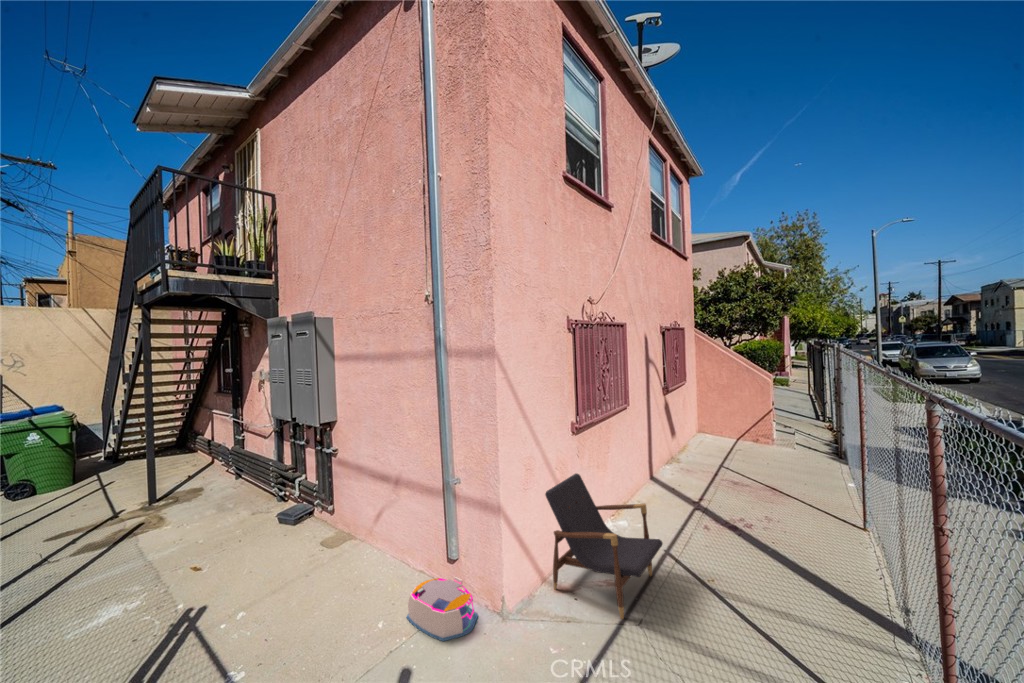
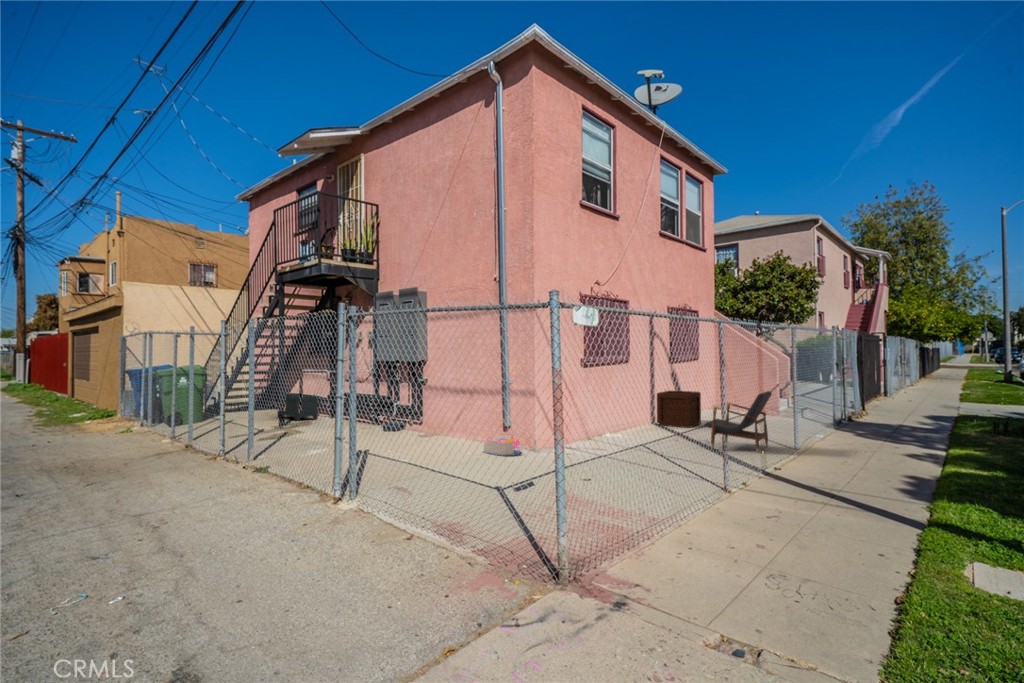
wooden crate: none [656,430,709,486] -> present [657,391,701,428]
bench: none [175,441,222,486] -> present [277,393,318,421]
lounge chair: present [545,474,663,619] -> present [704,391,772,453]

